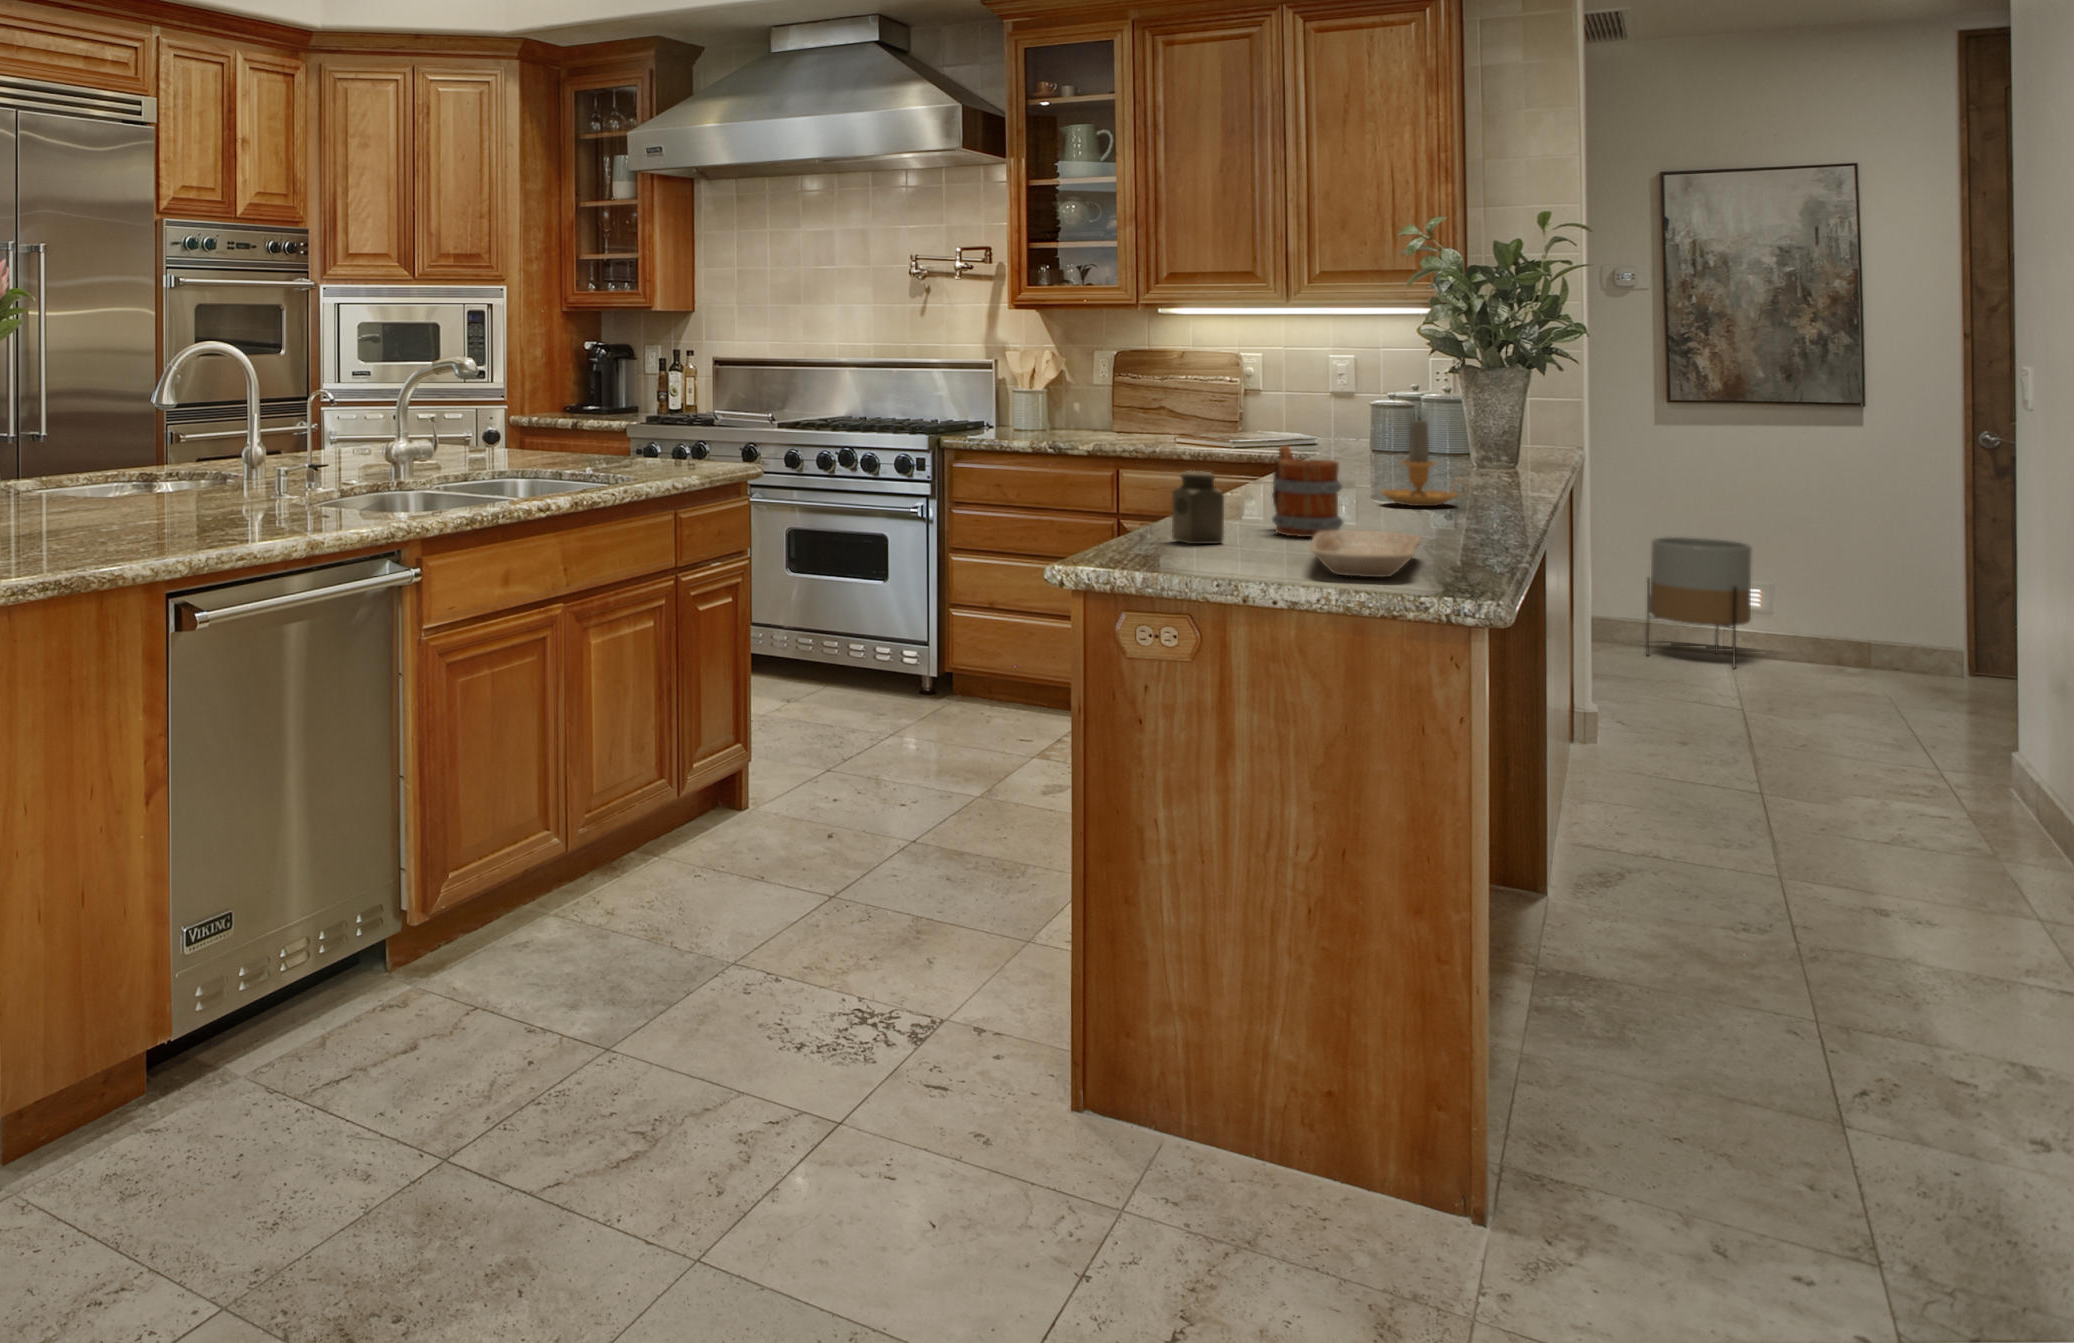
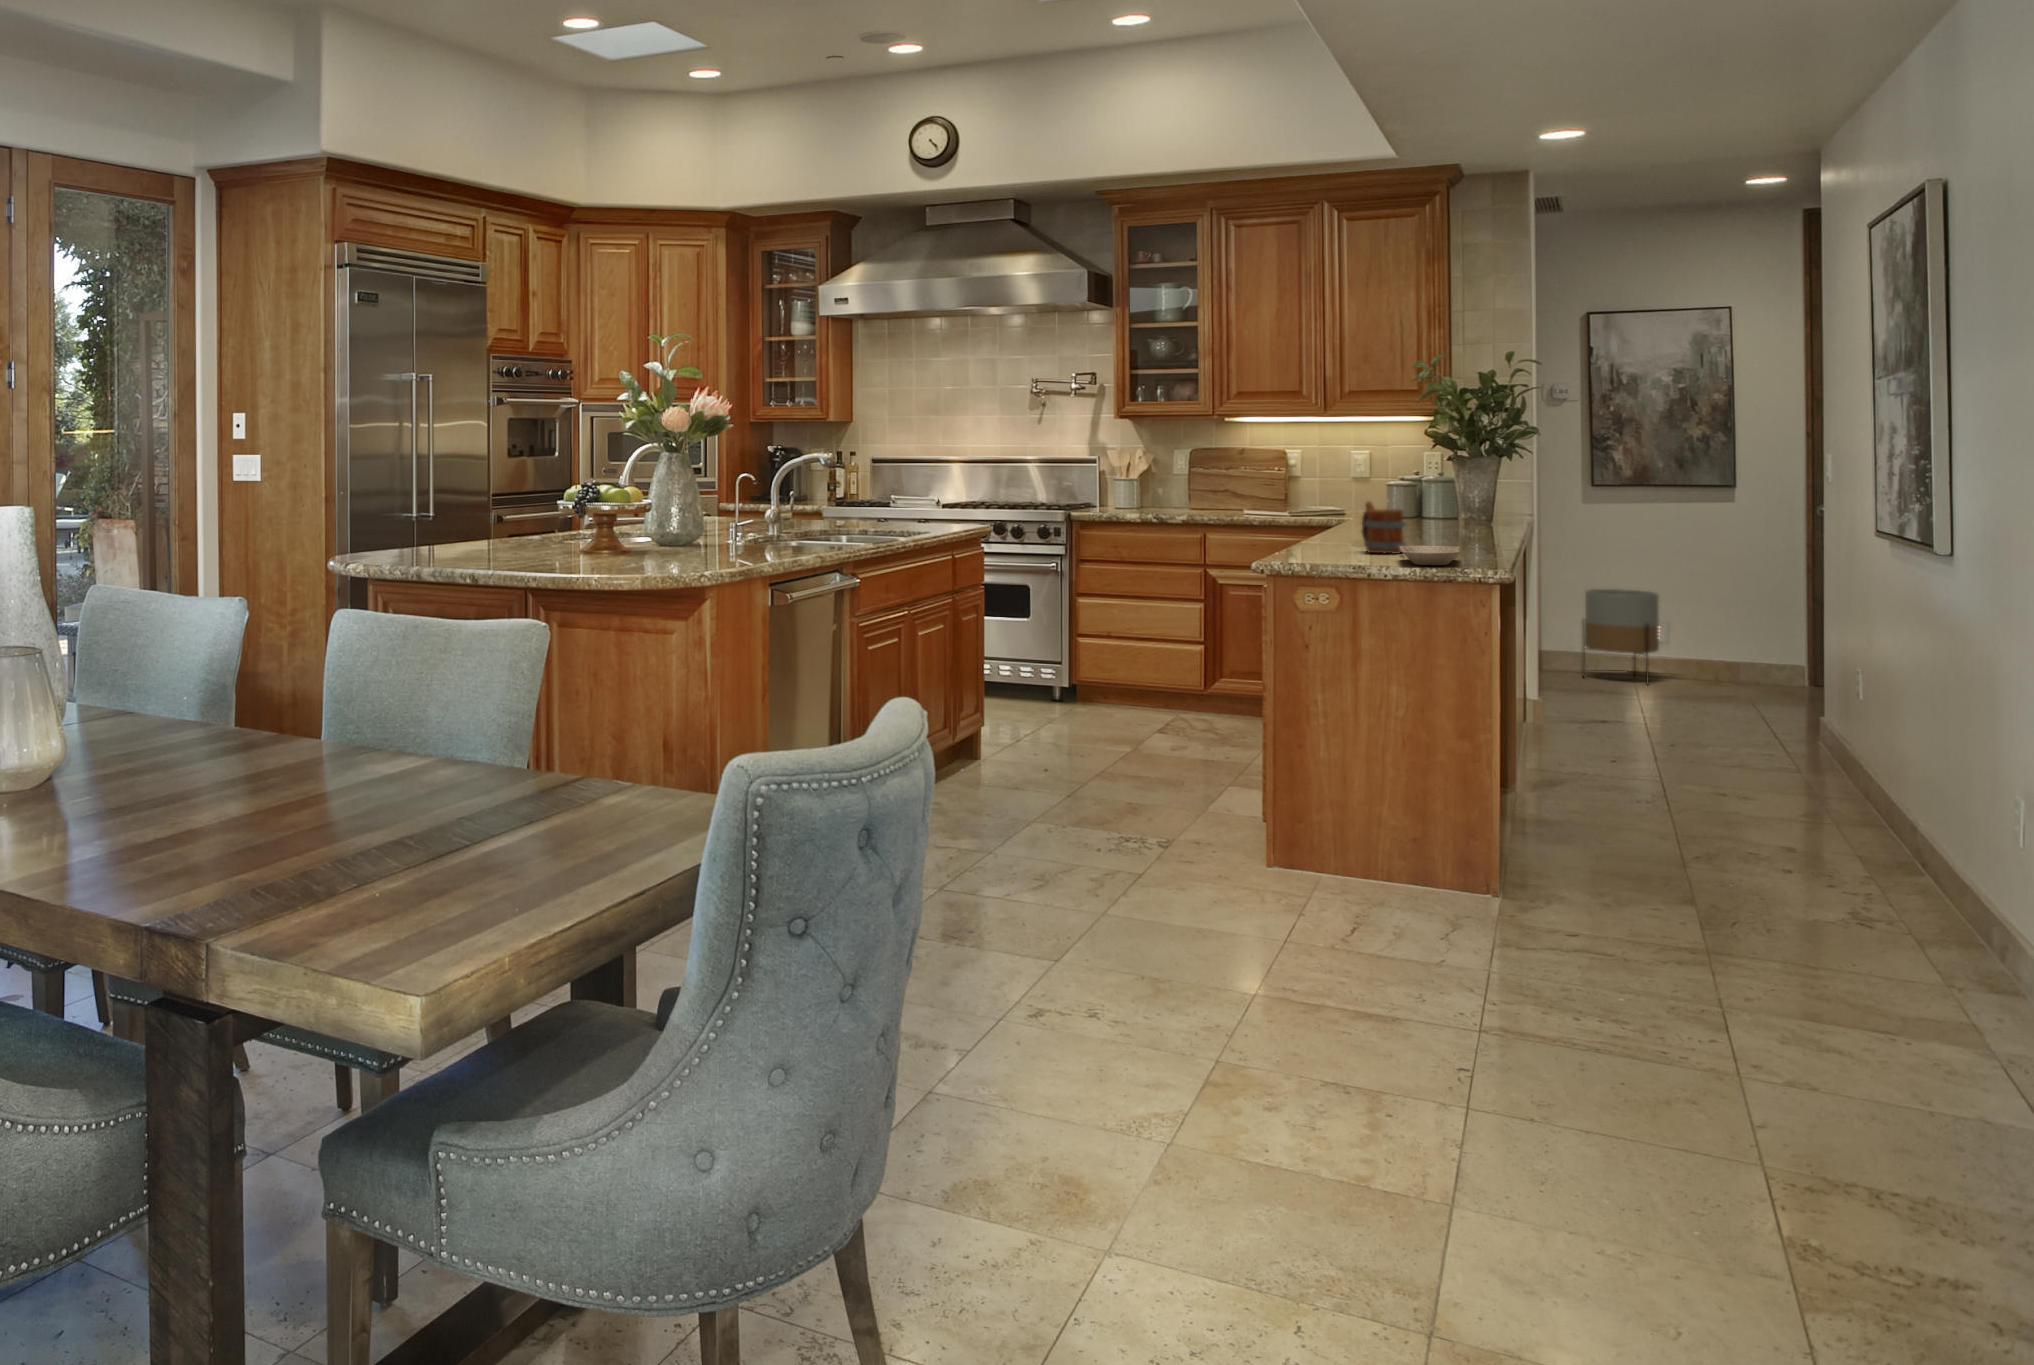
candle: present [1381,420,1468,506] -> none [1418,485,1474,541]
salt shaker: present [1172,471,1224,544] -> none [1308,515,1340,557]

